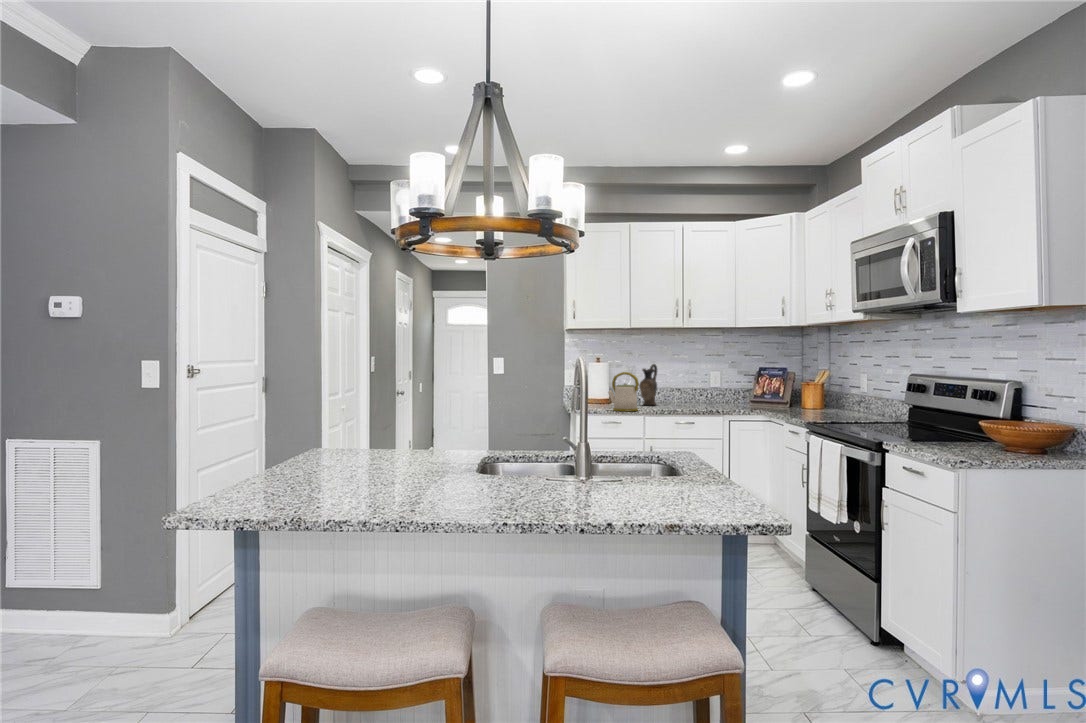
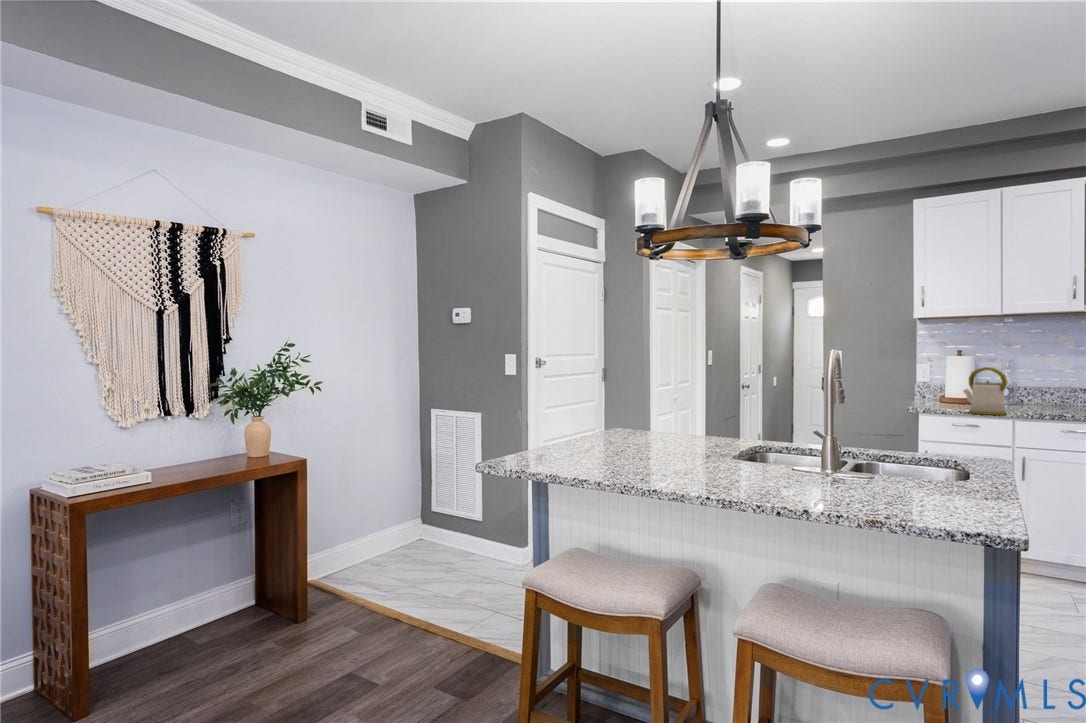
ceramic pitcher: present [639,364,657,405] -> none [1021,357,1052,409]

